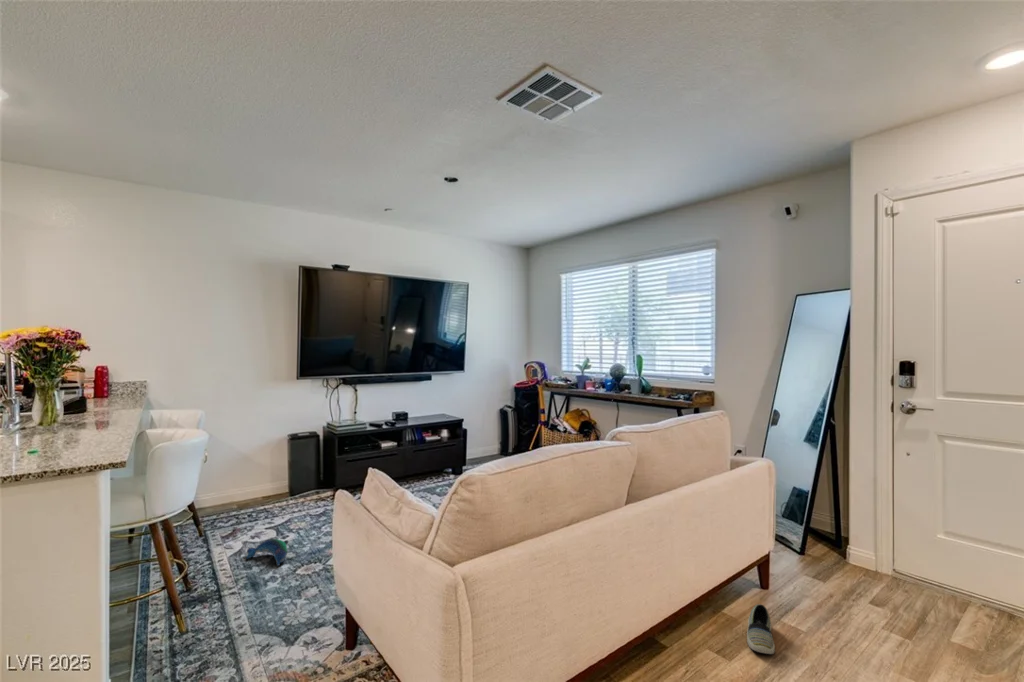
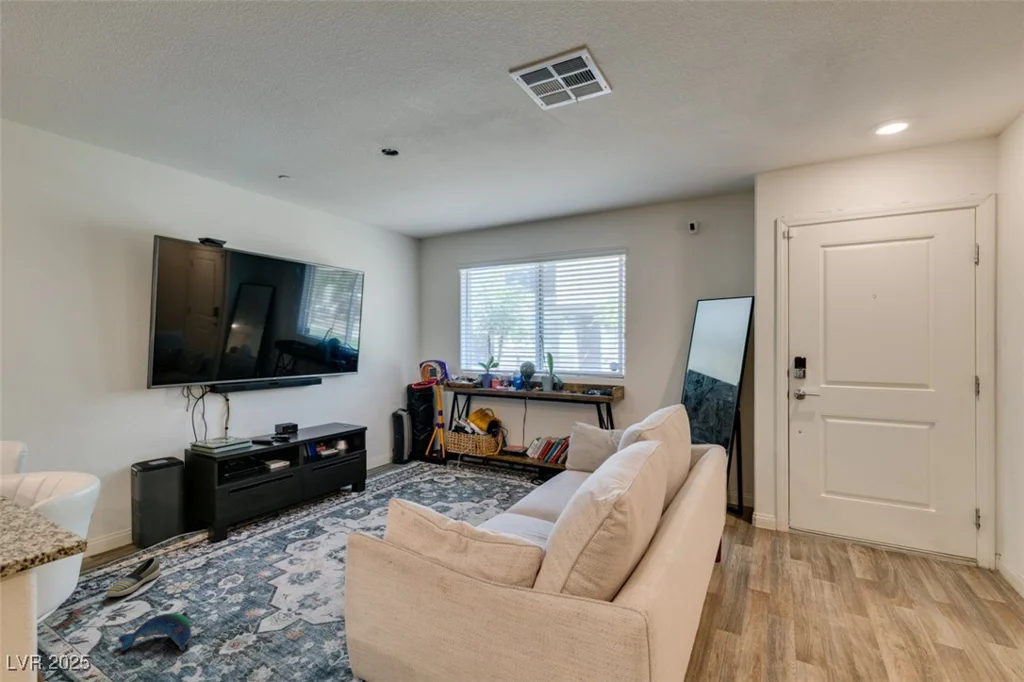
shoe: present [747,604,775,654] -> present [106,558,161,596]

